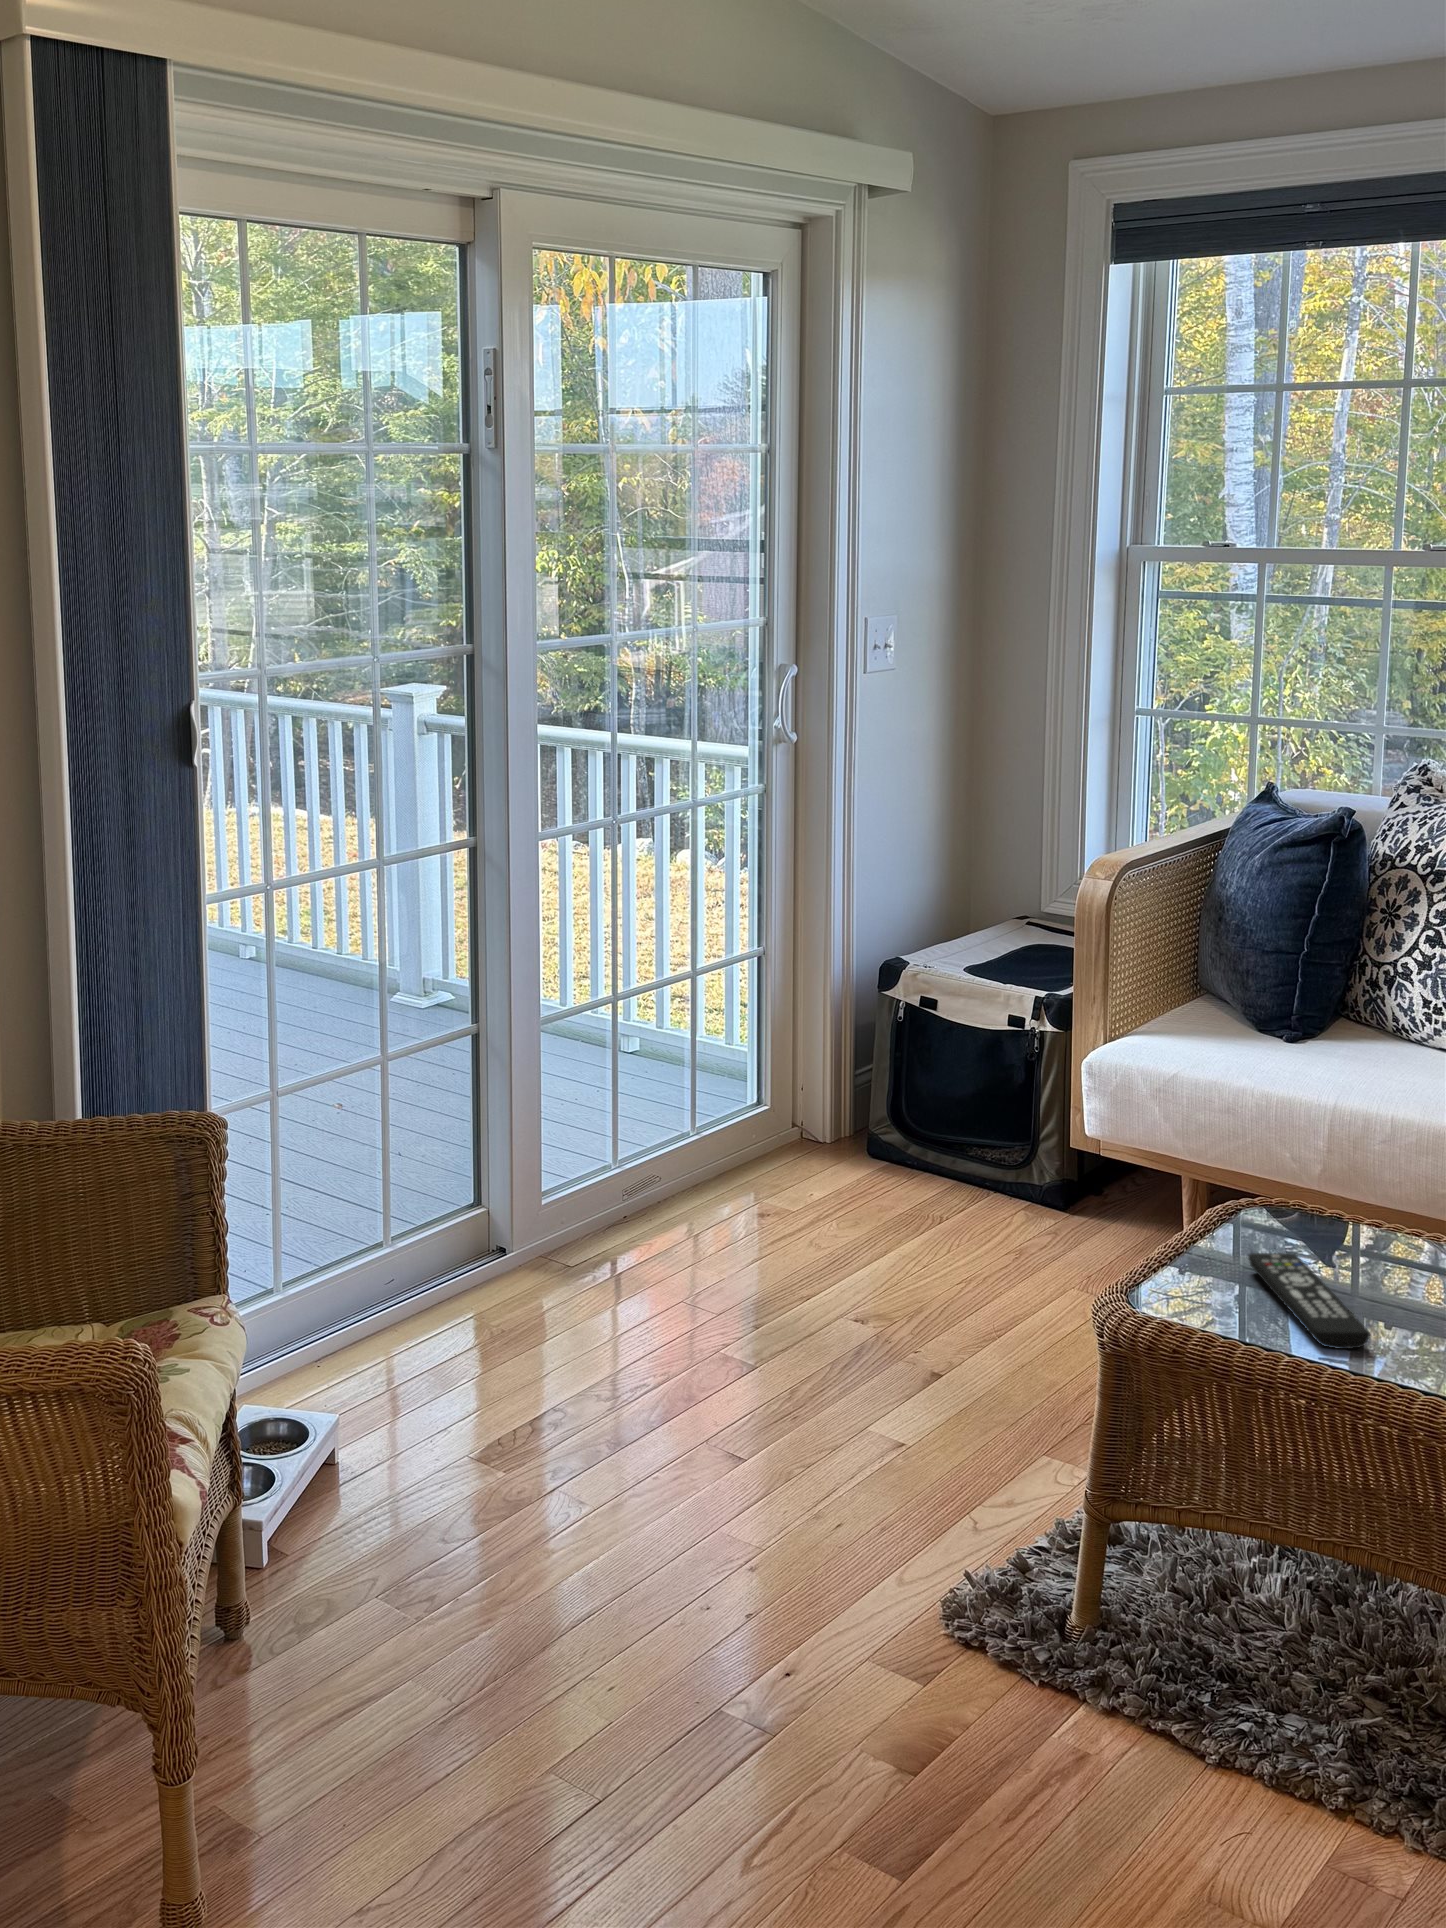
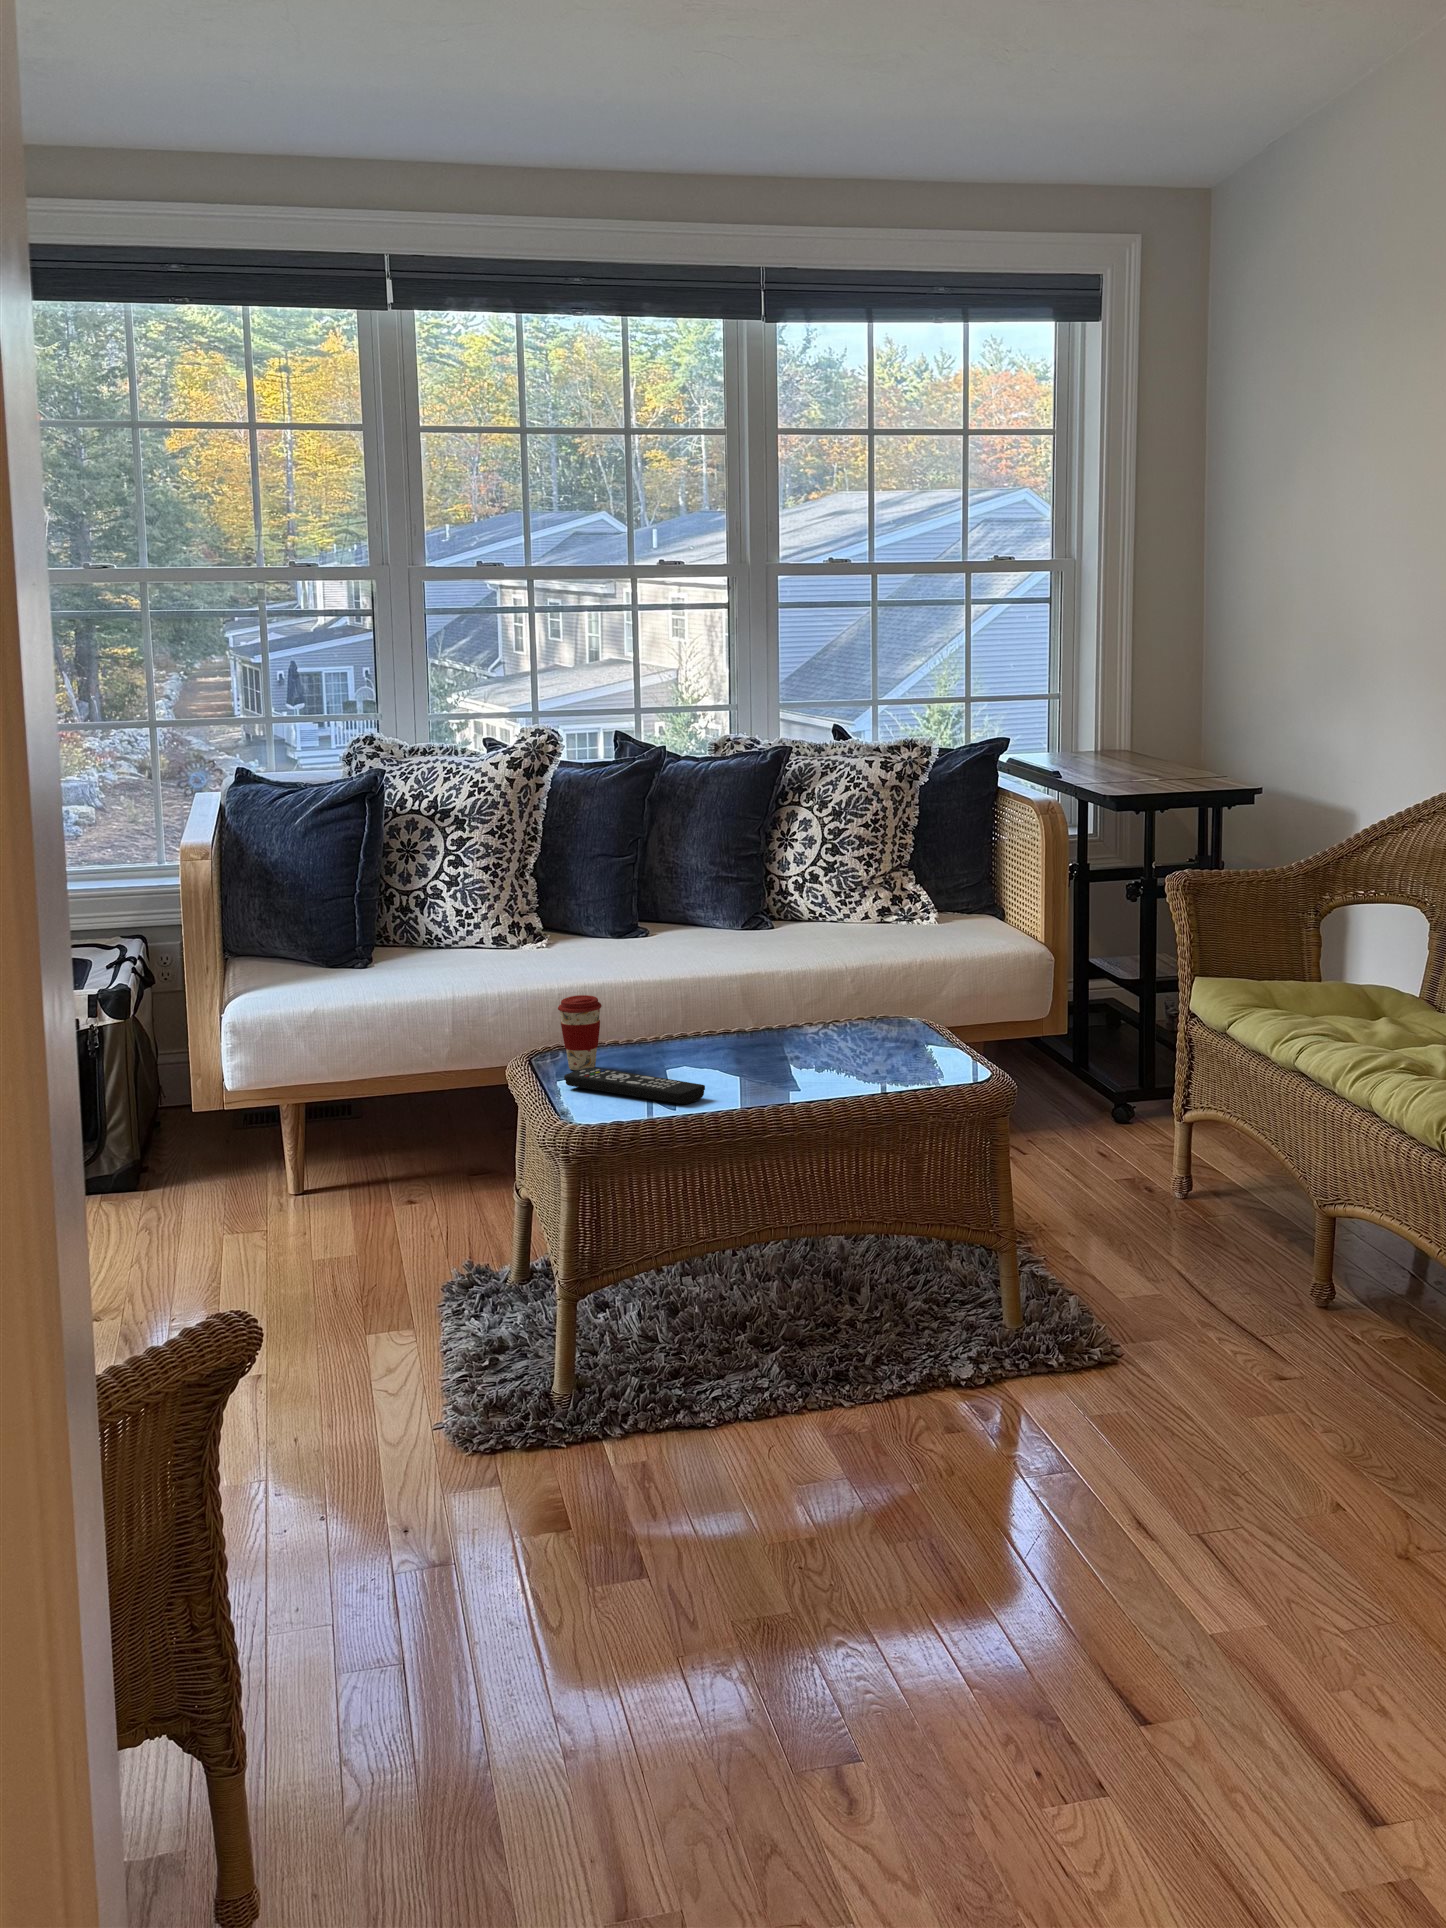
coffee cup: none [1304,1157,1363,1255] -> present [558,995,602,1070]

